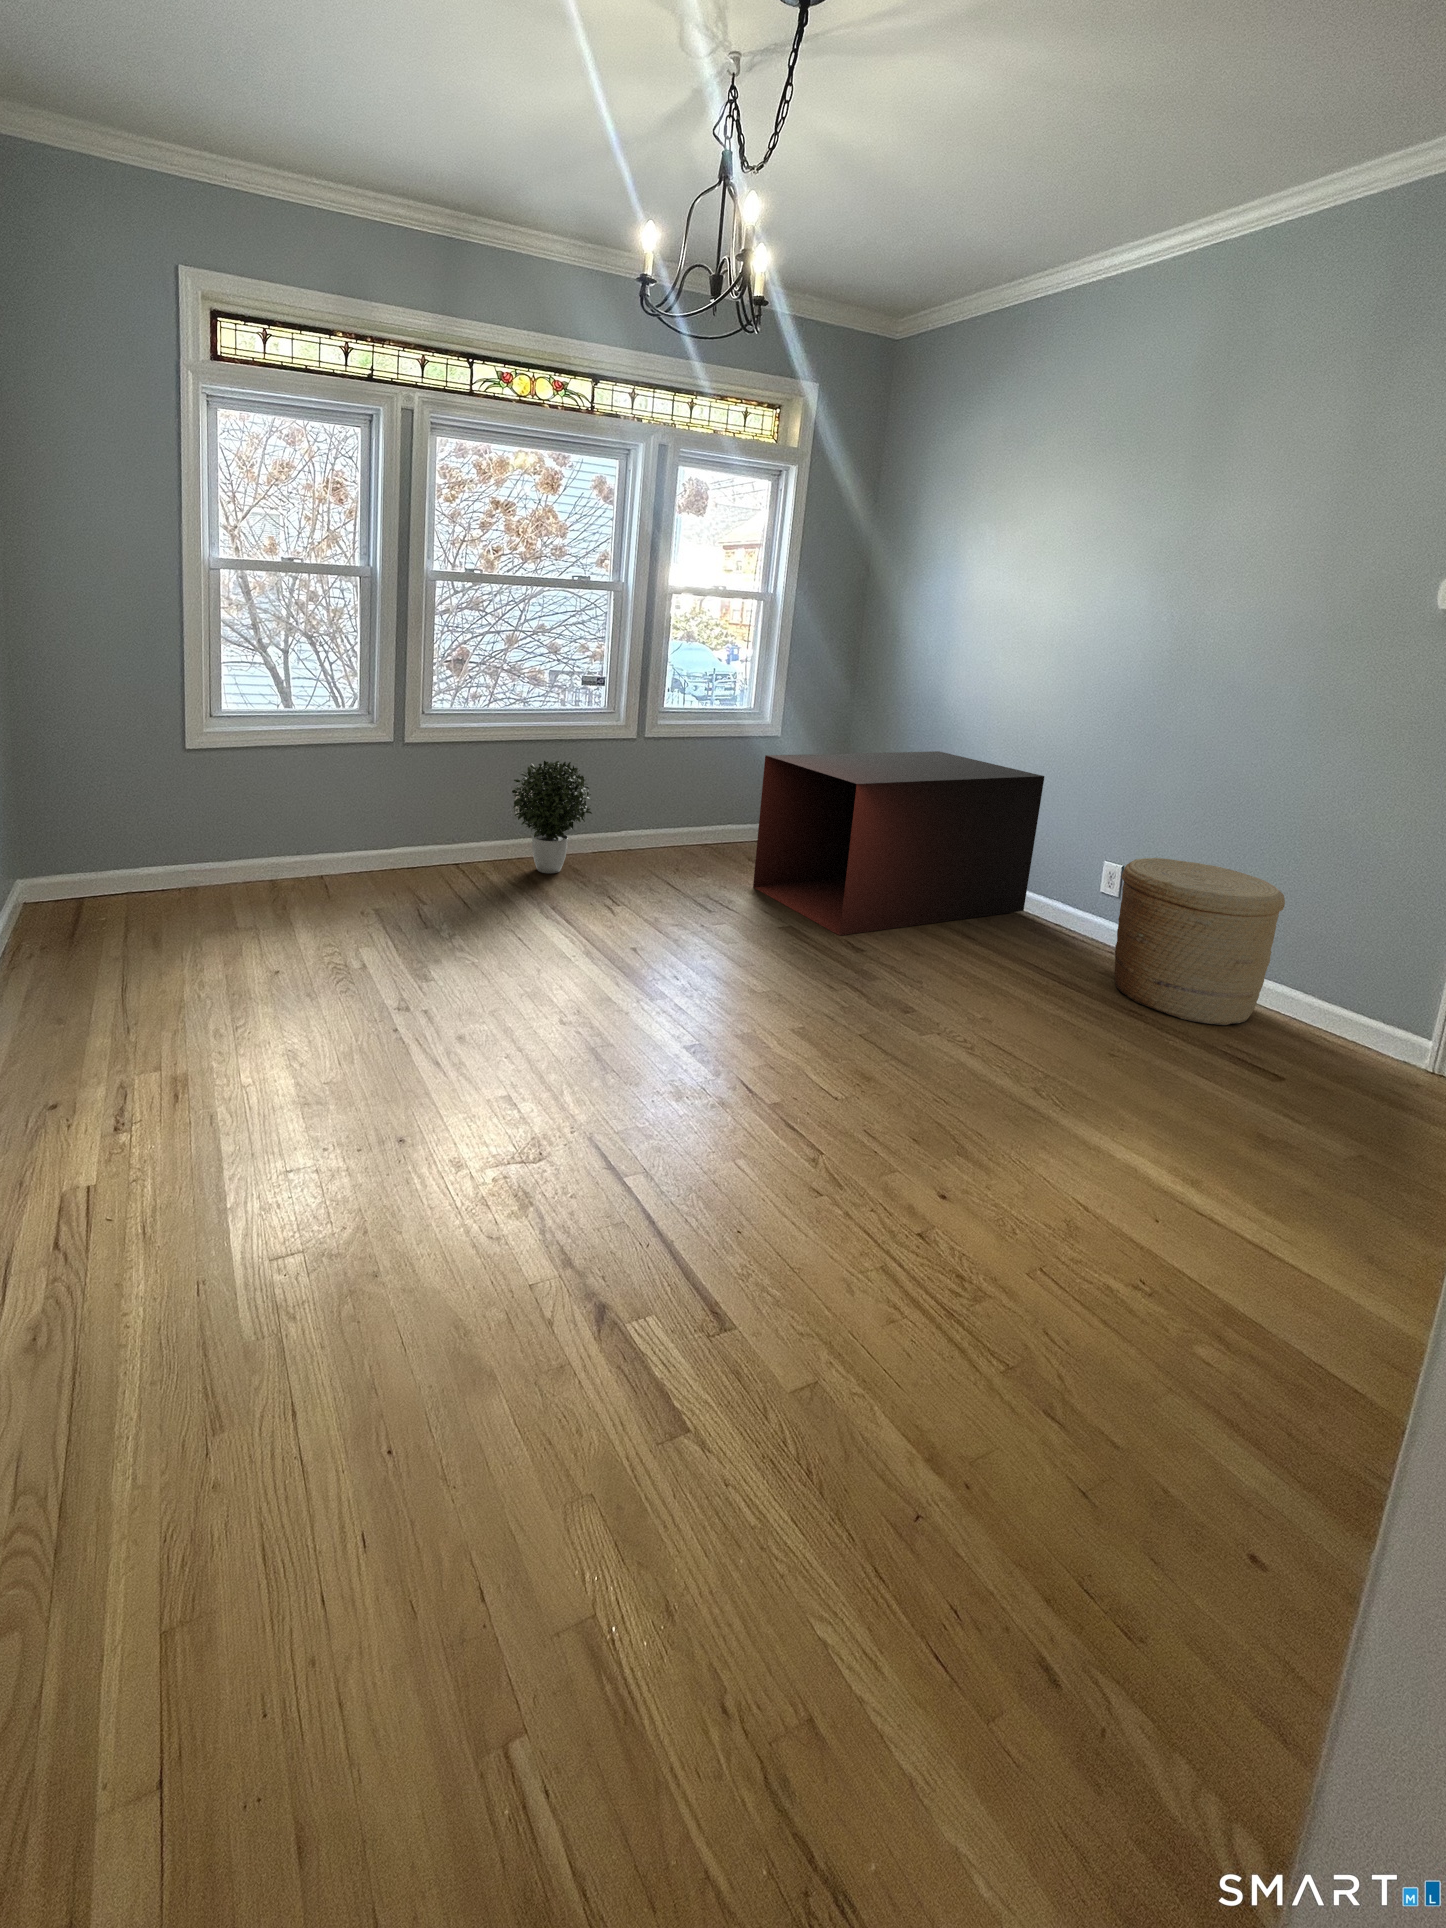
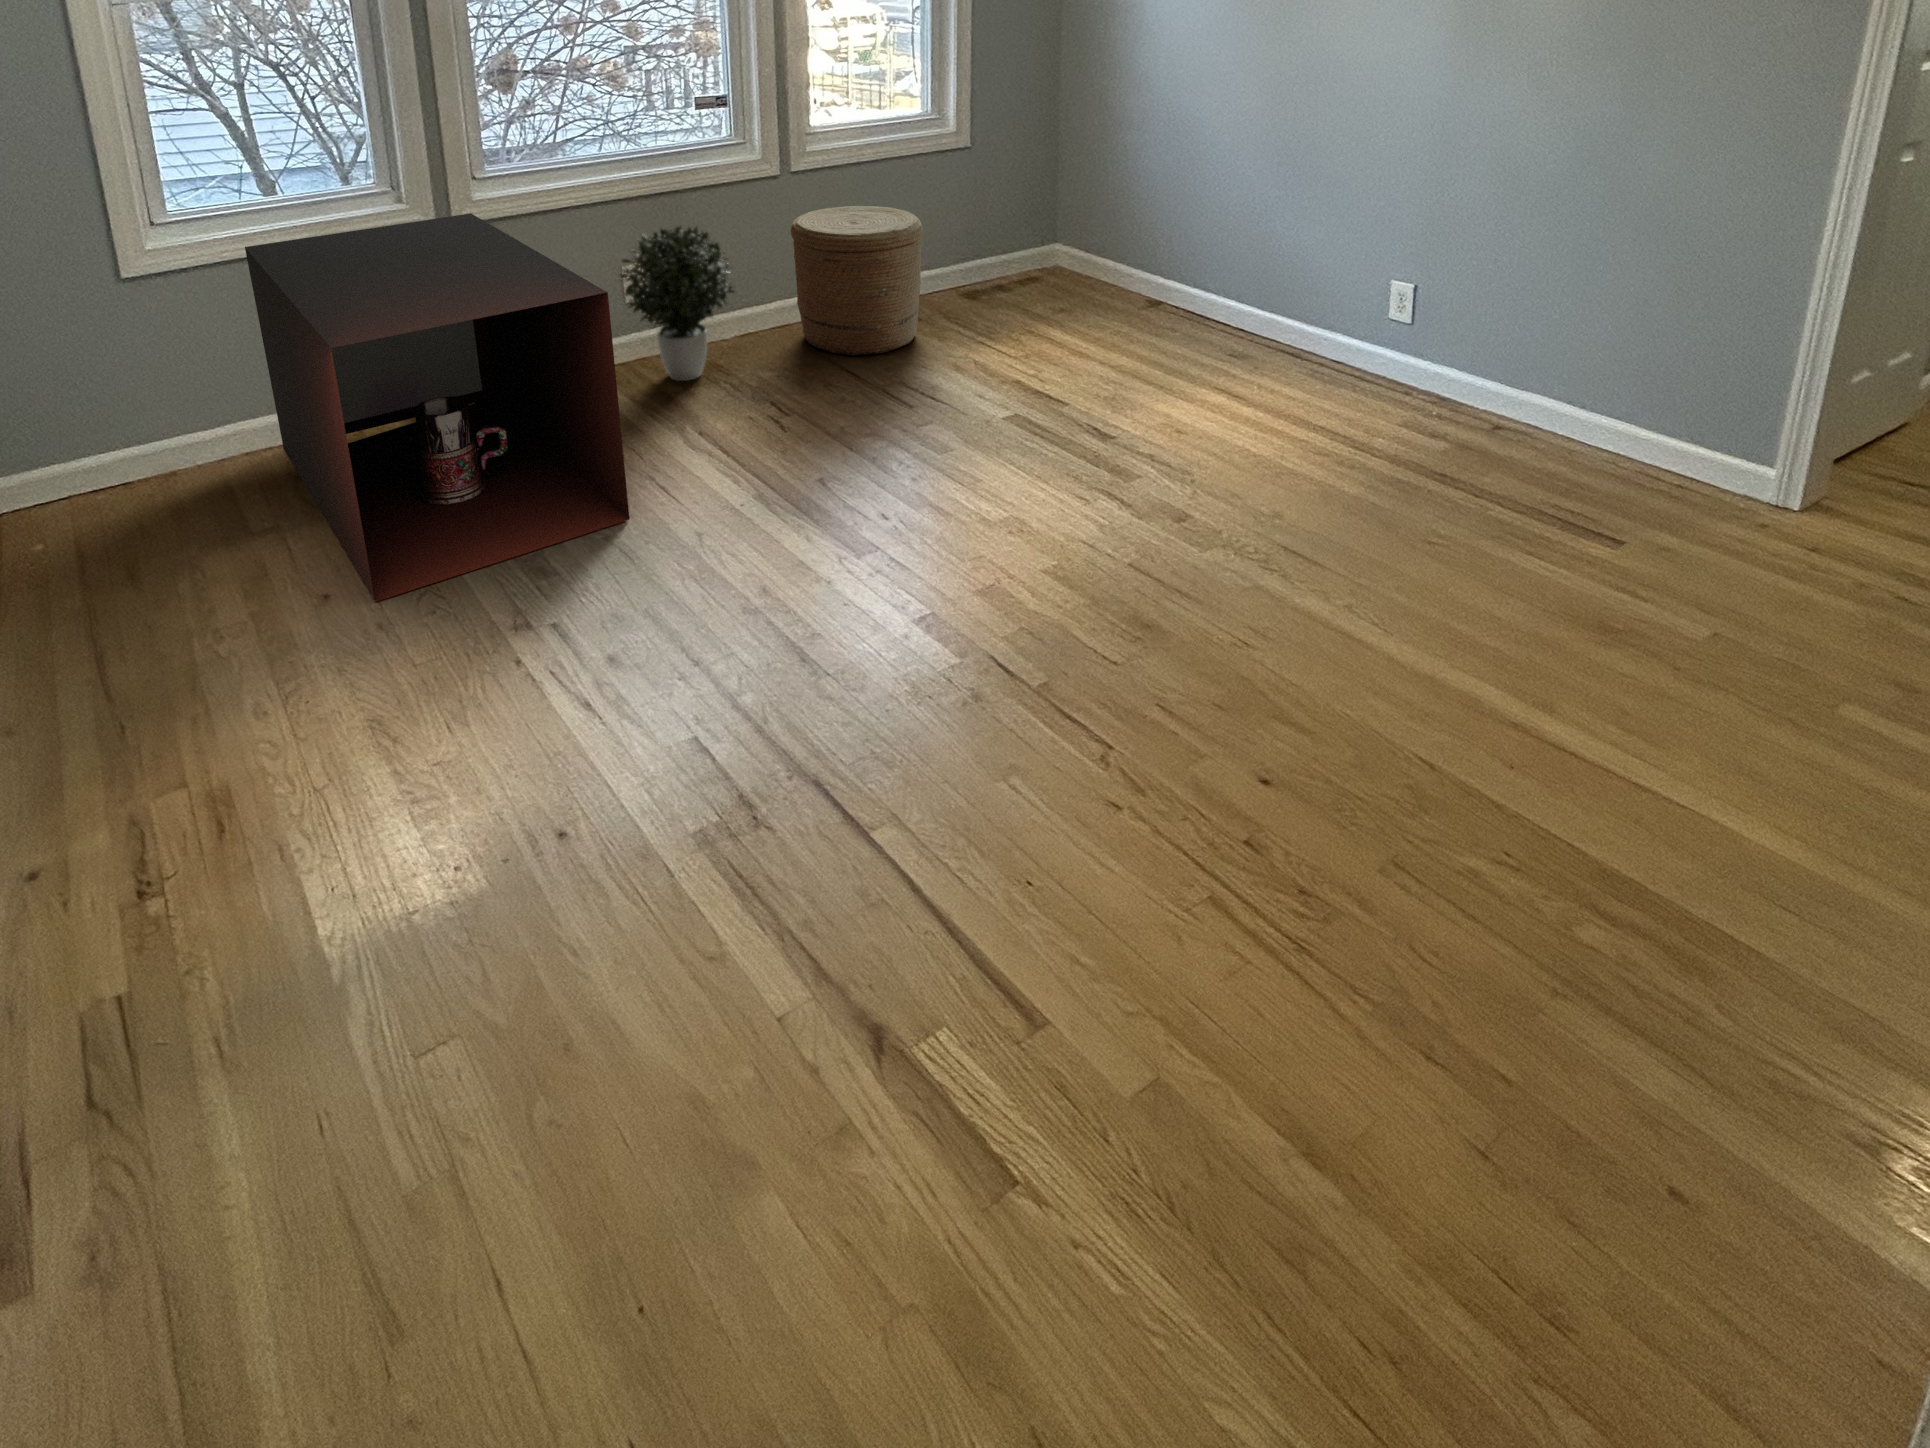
storage cabinet: present [753,751,1044,935] -> present [245,213,629,602]
woven basket: present [1115,858,1285,1025] -> present [791,206,923,356]

